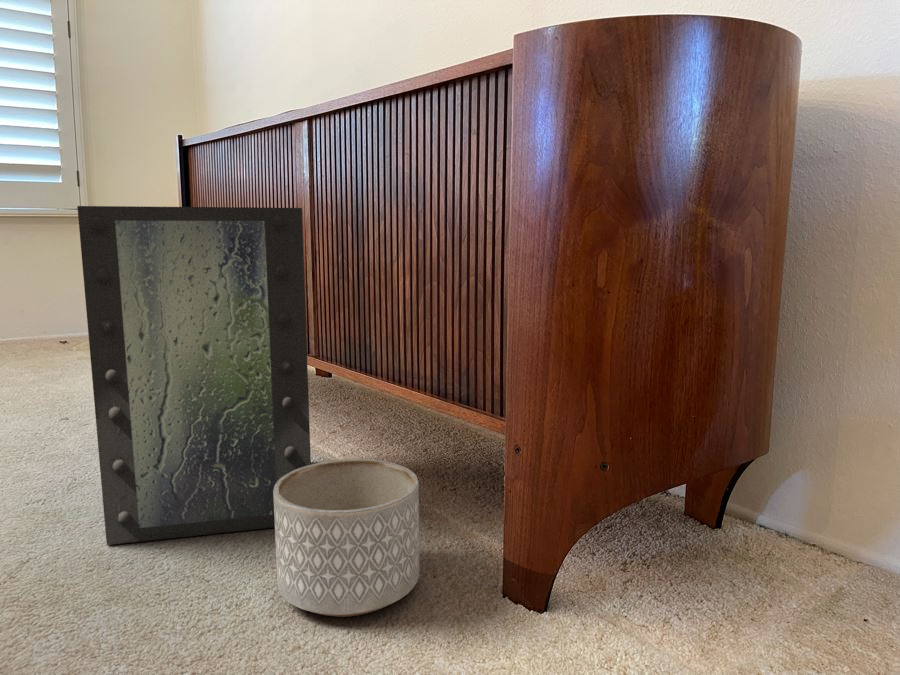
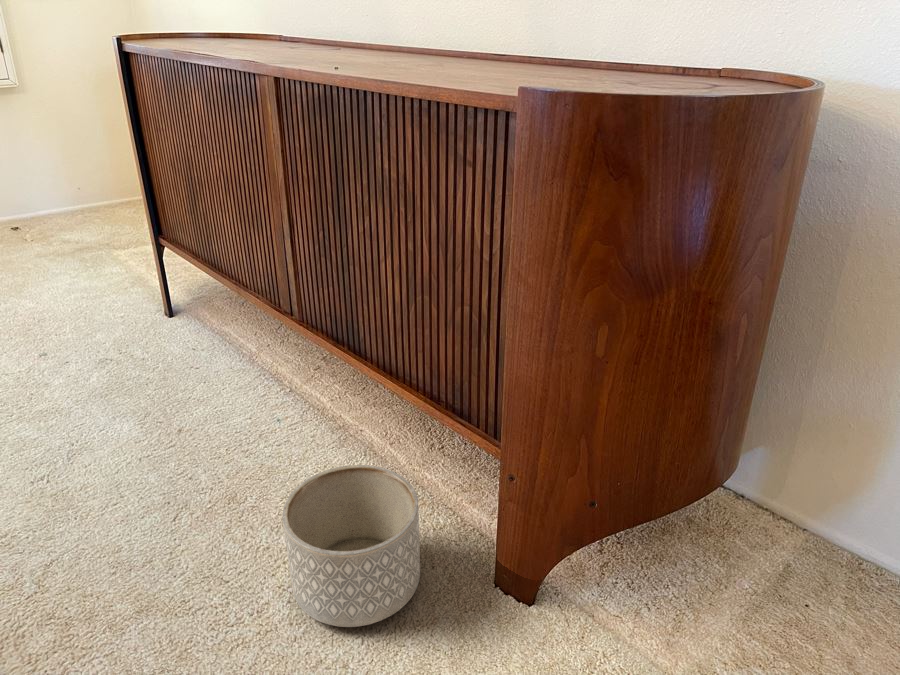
storage box: present [77,206,311,545] -> none [37,171,314,538]

